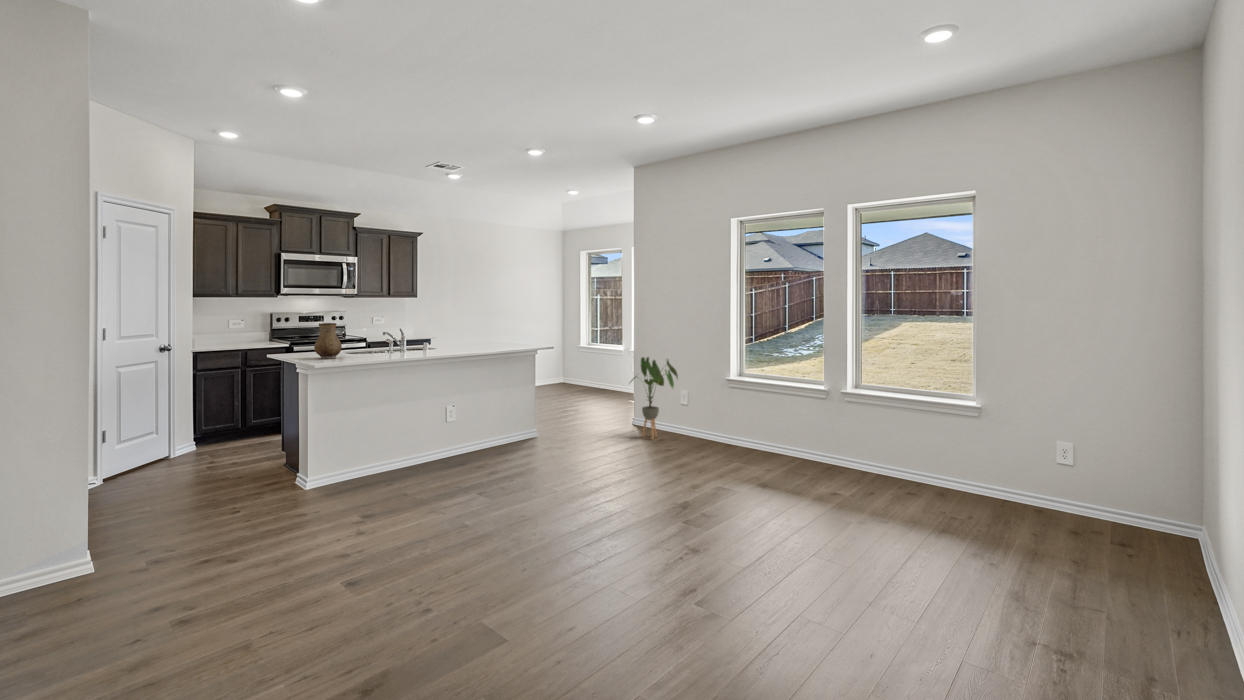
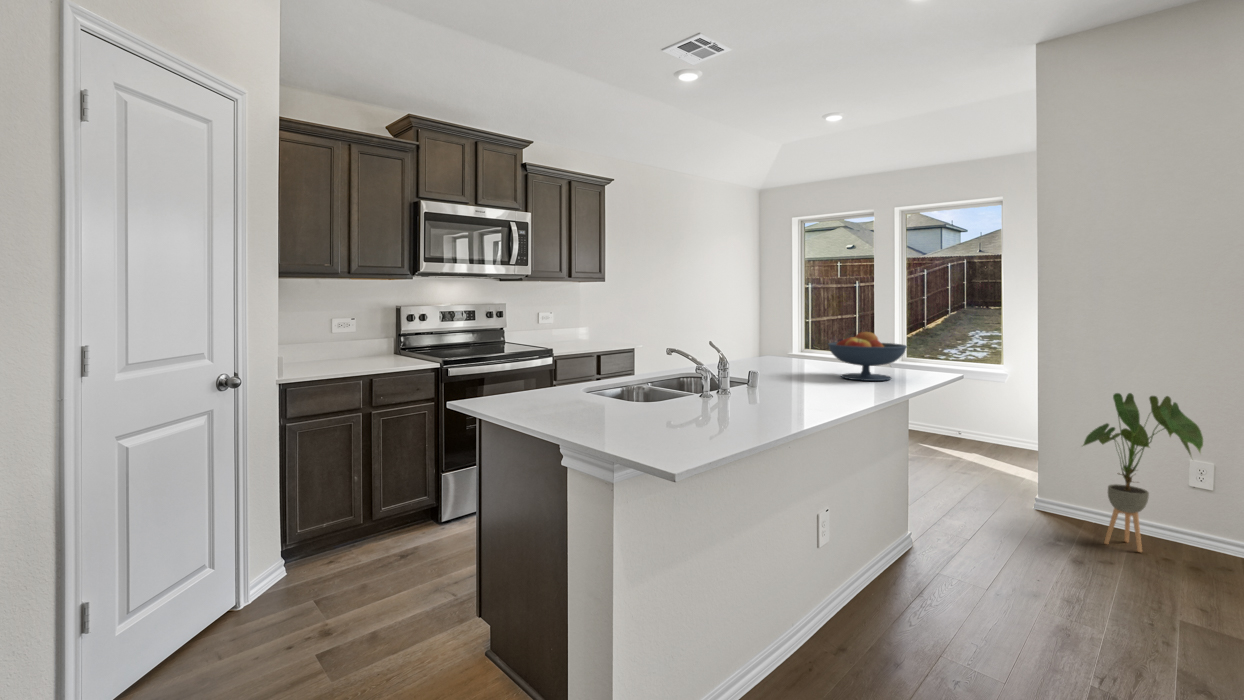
ceramic pitcher: present [314,323,342,359] -> none [597,337,658,428]
fruit bowl: none [478,325,515,348] -> present [828,332,907,381]

